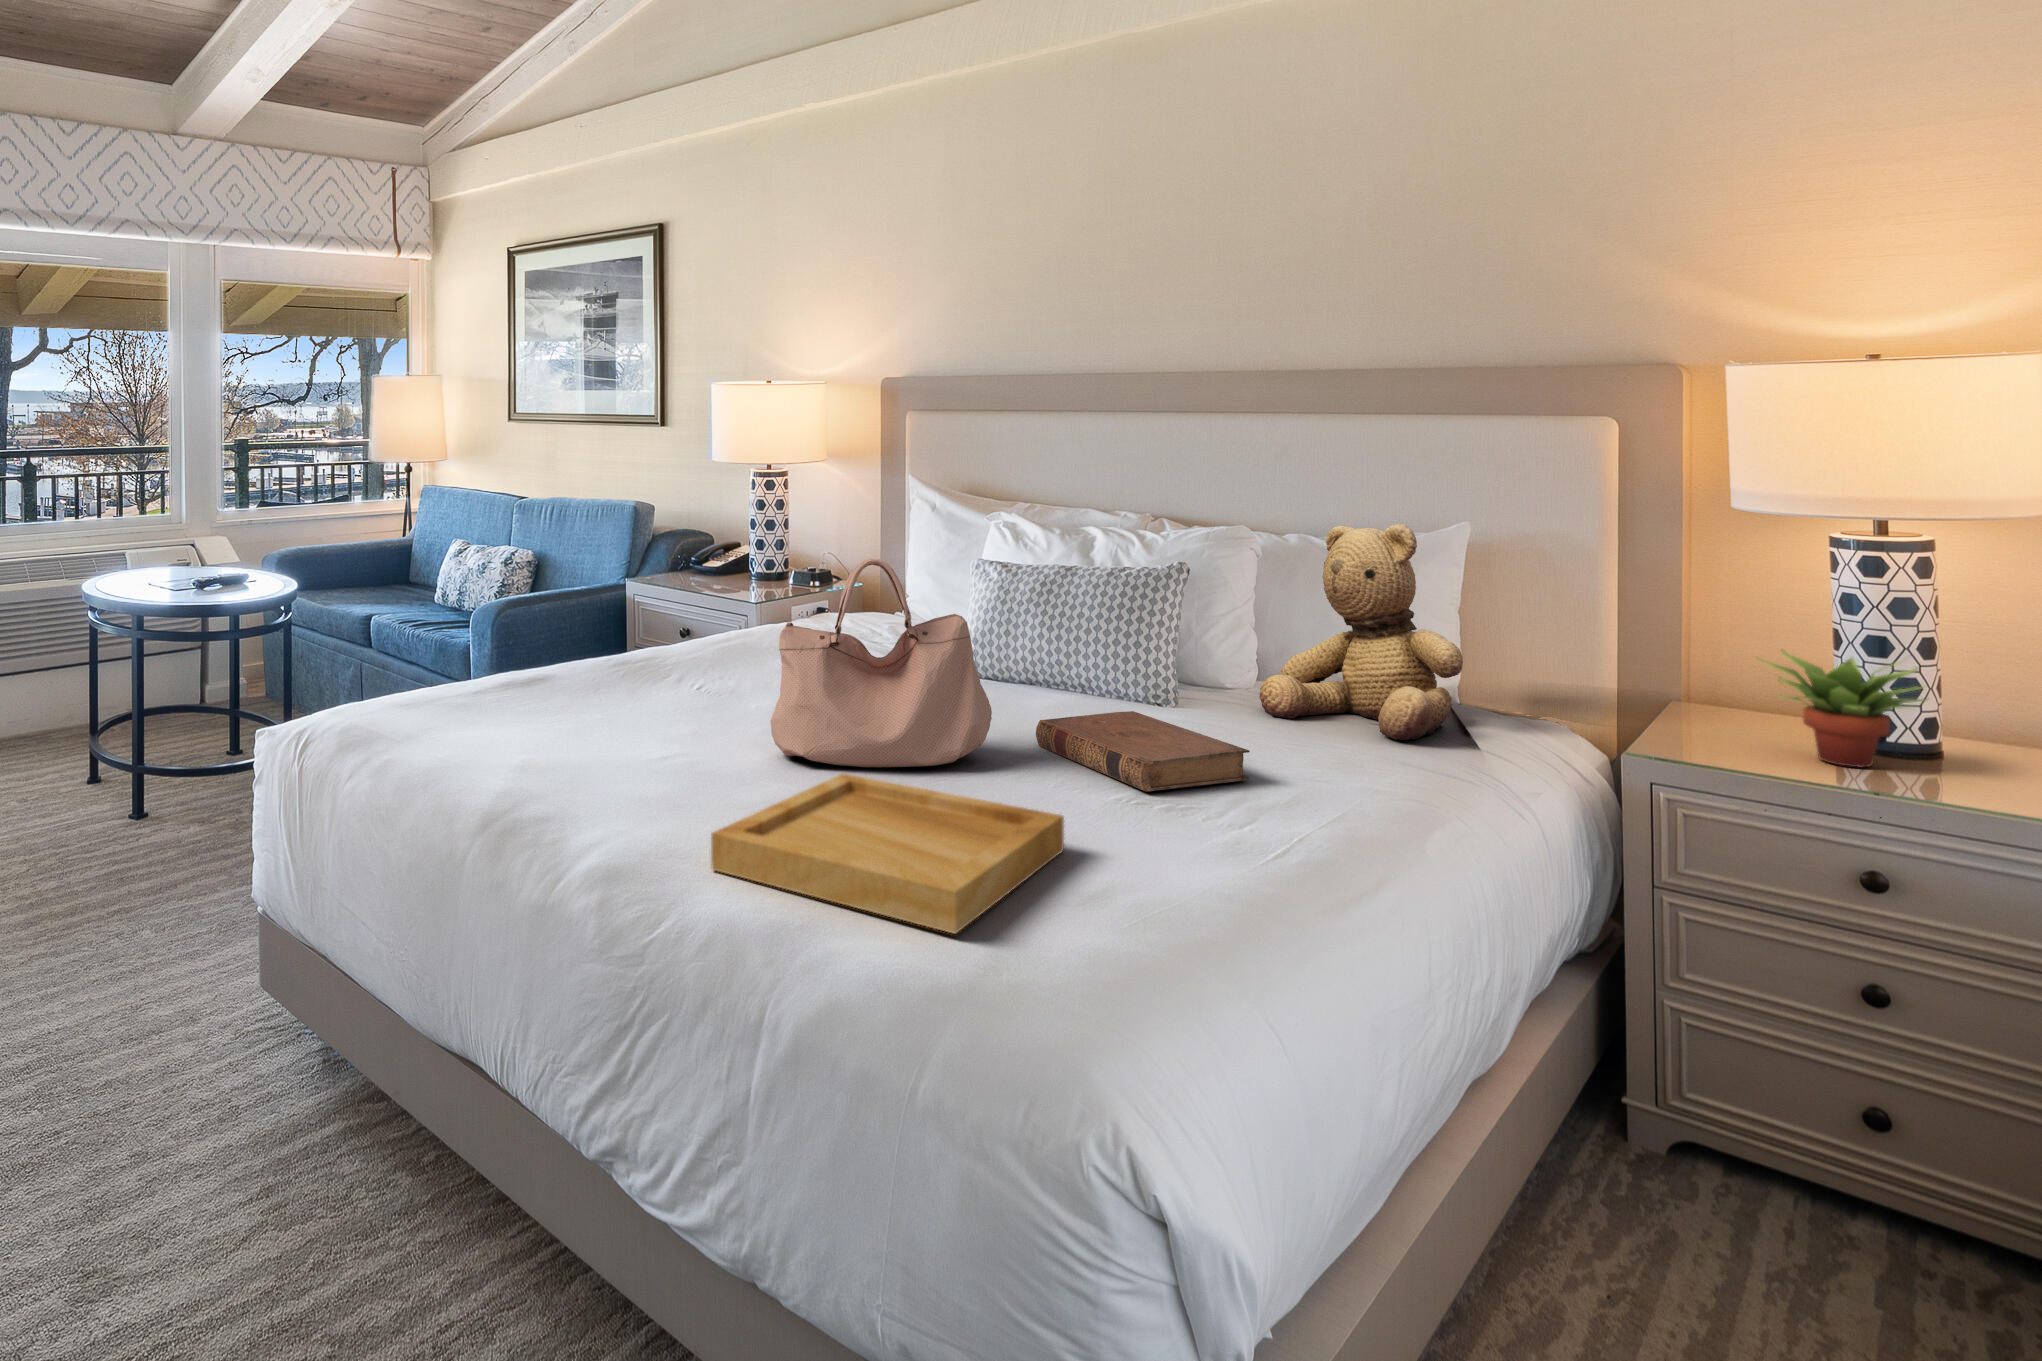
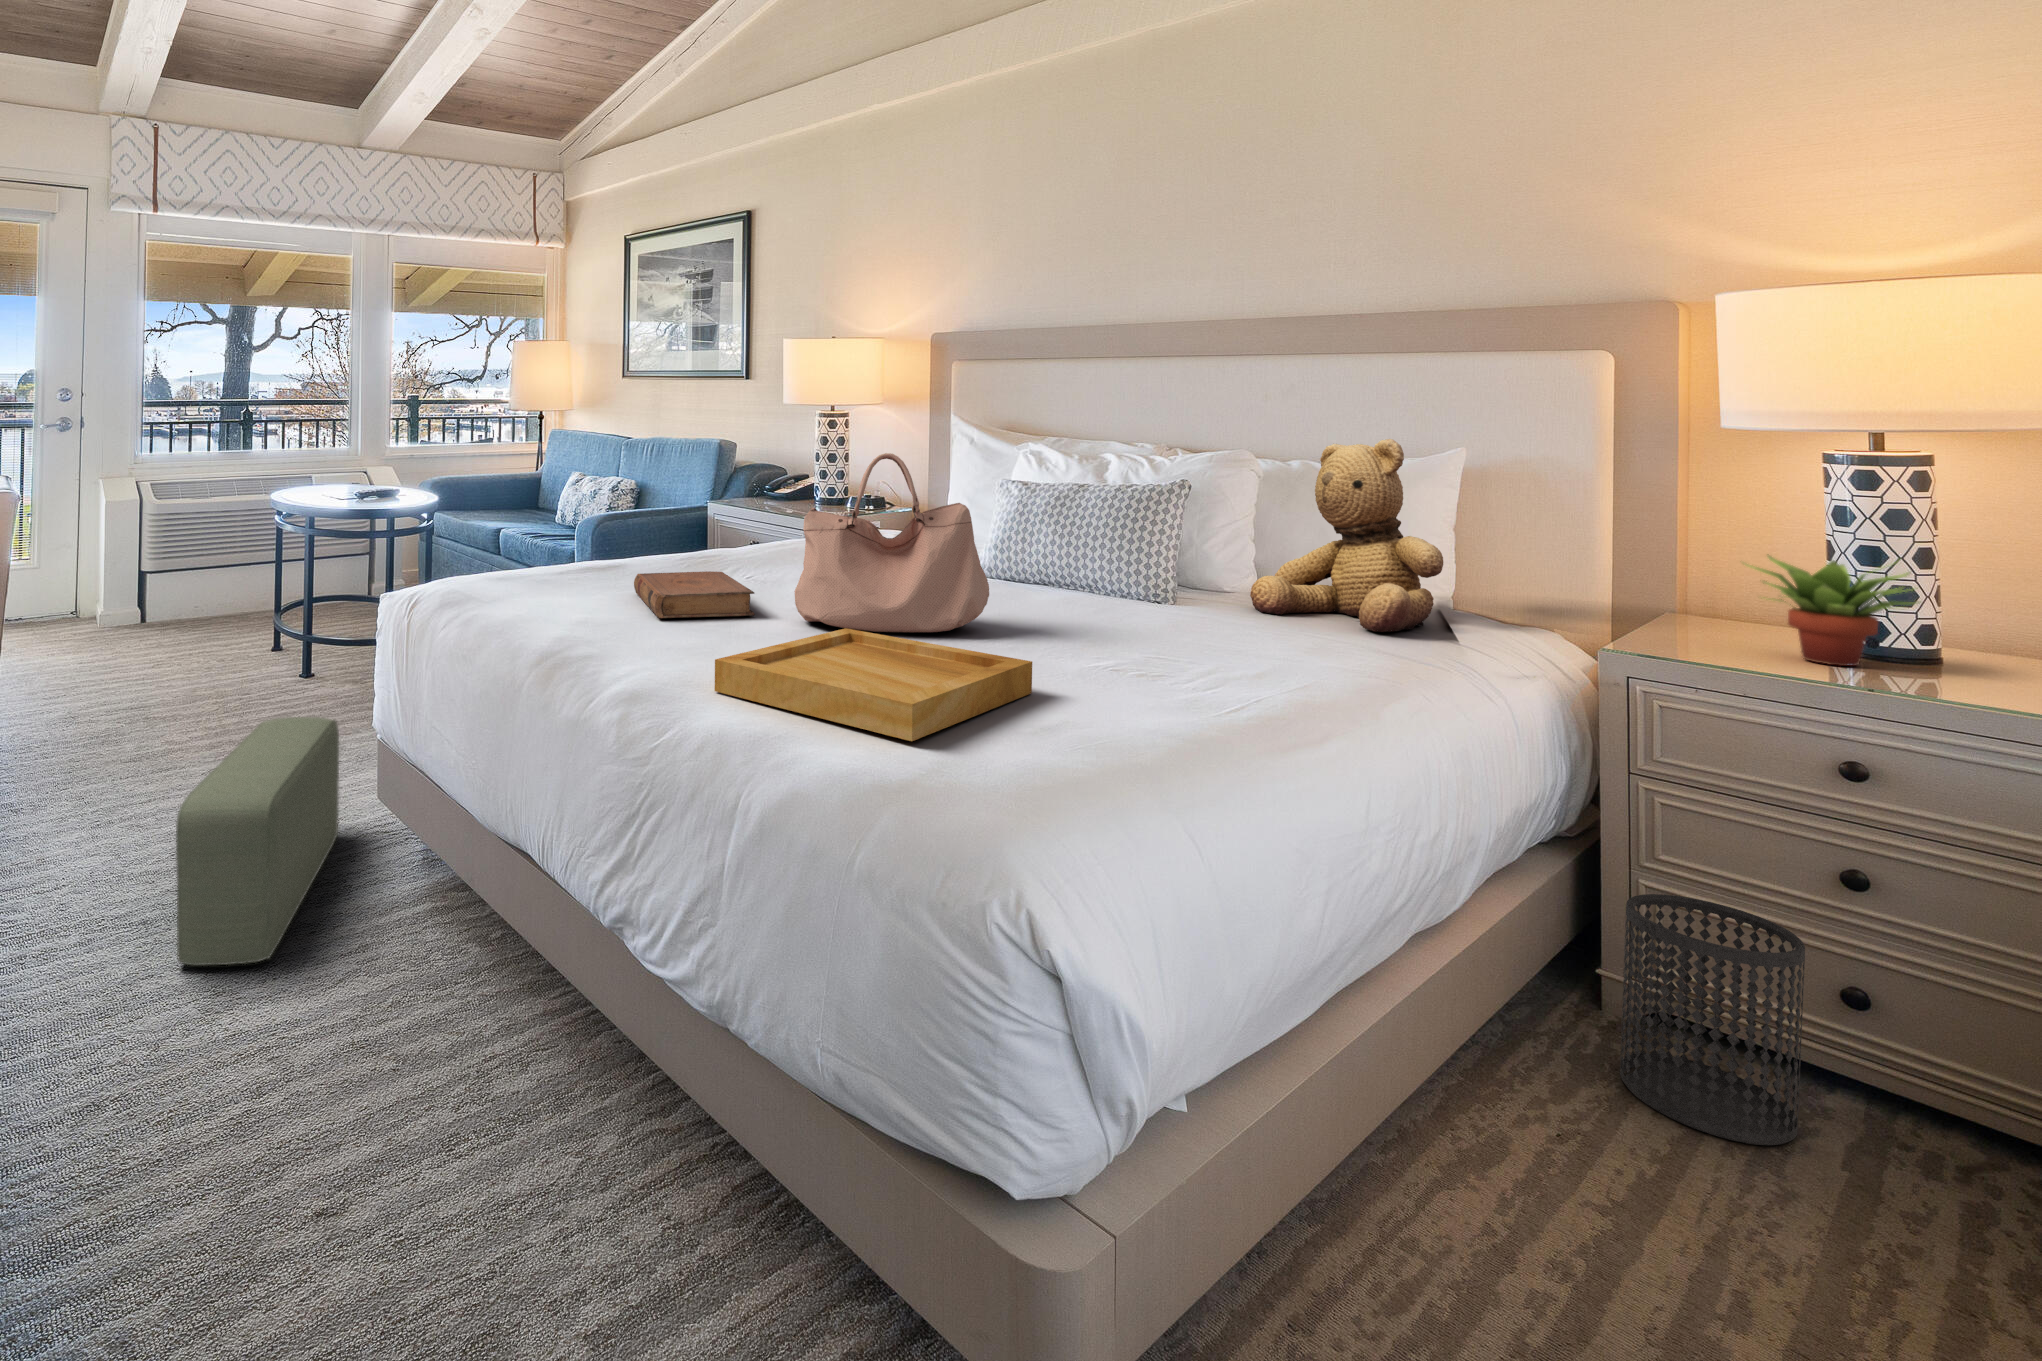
book: present [1036,711,1250,792] -> present [634,571,754,618]
pouf: none [25,883,205,1223] -> present [176,717,339,965]
wastebasket: none [1661,1018,1839,1284] -> present [1620,894,1805,1145]

